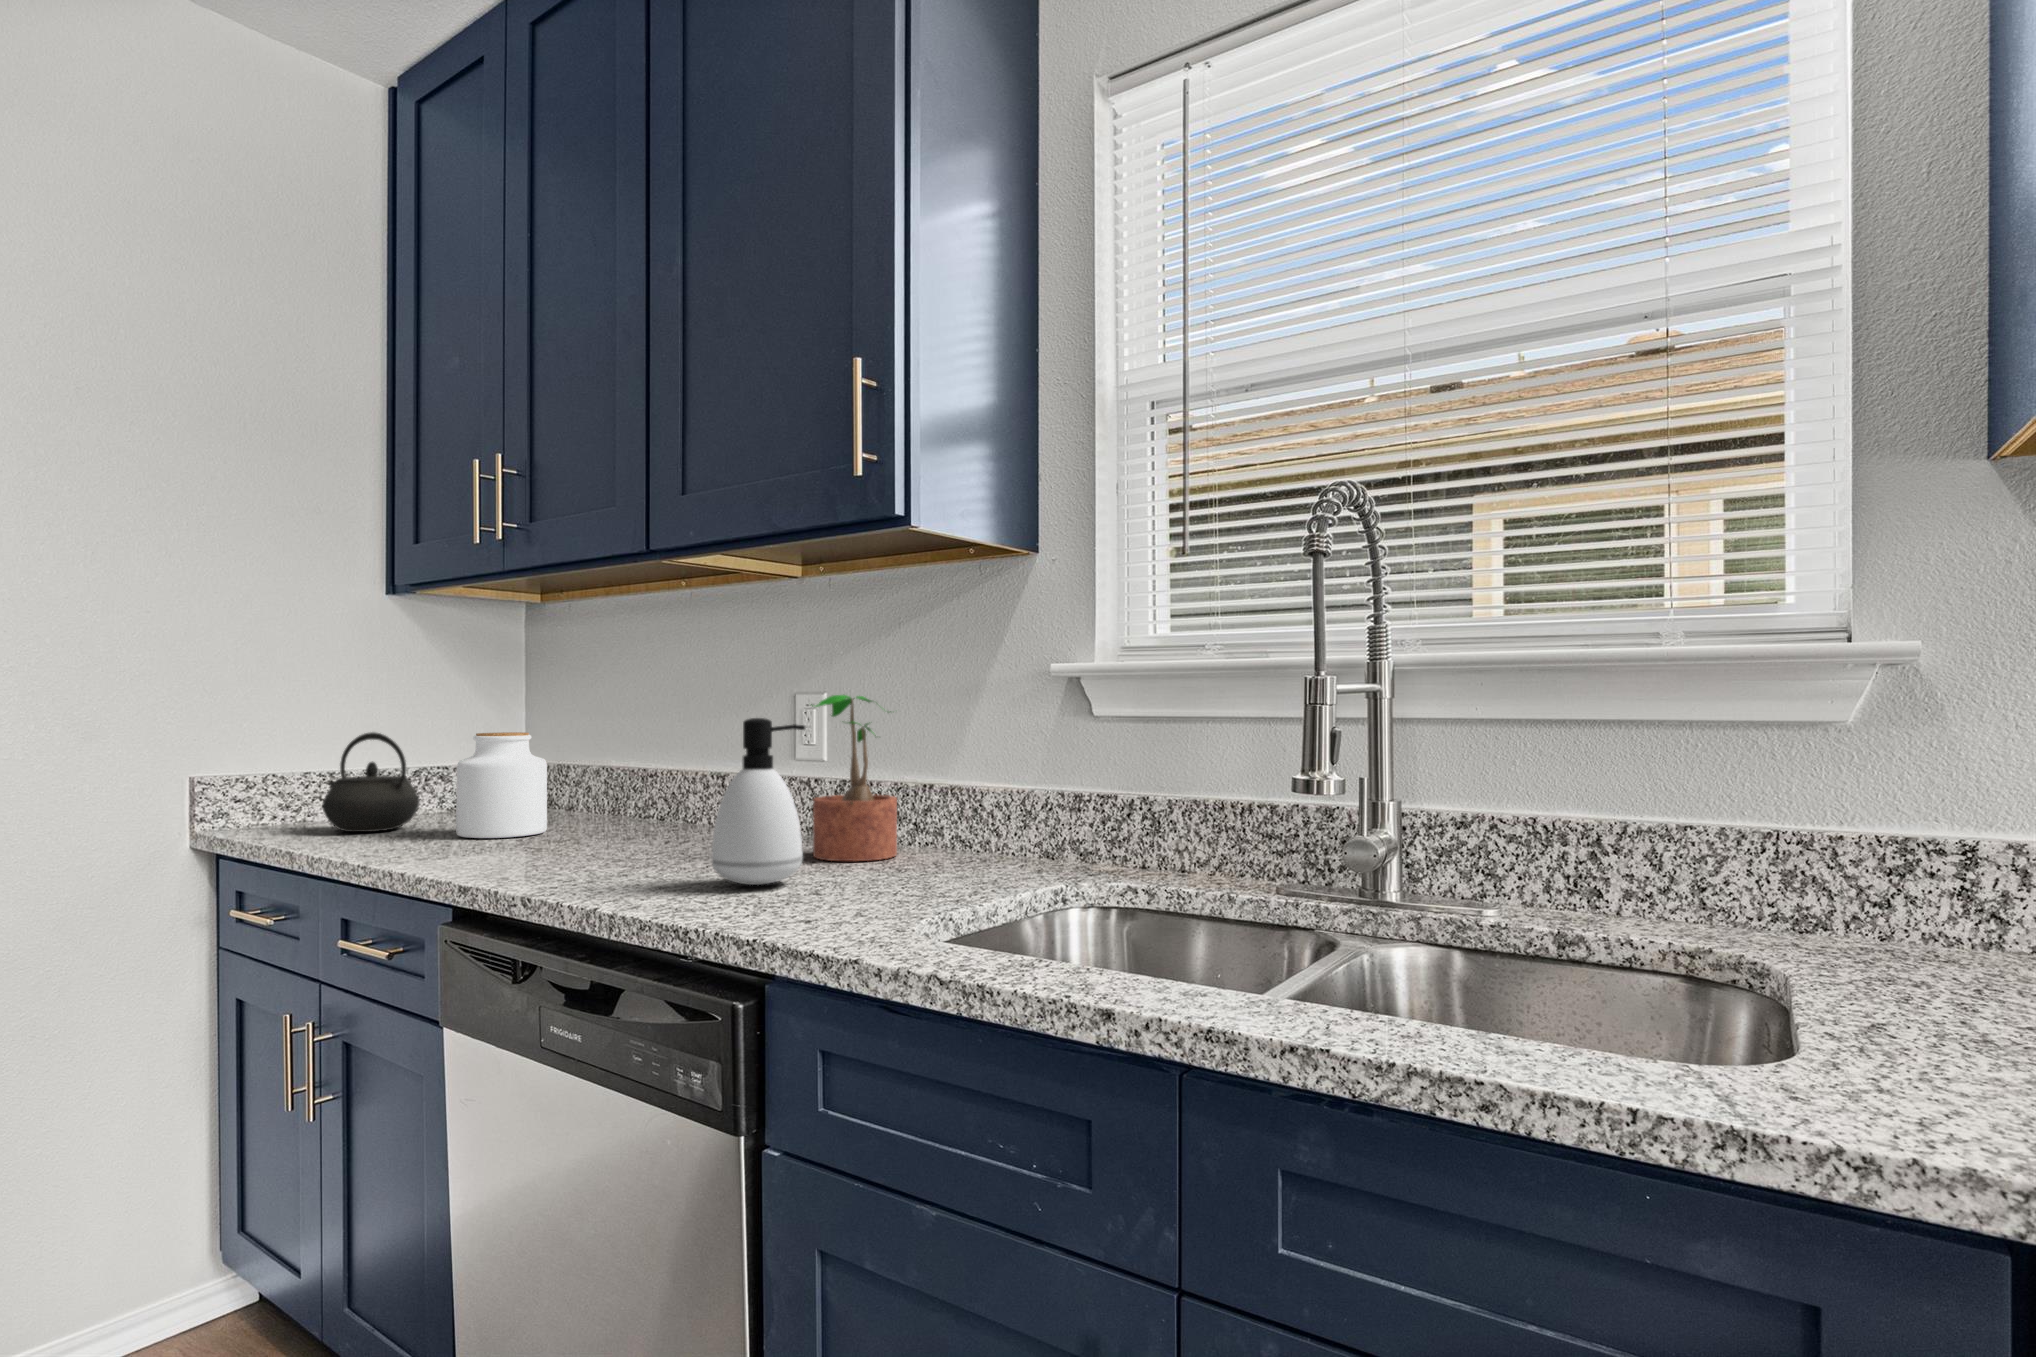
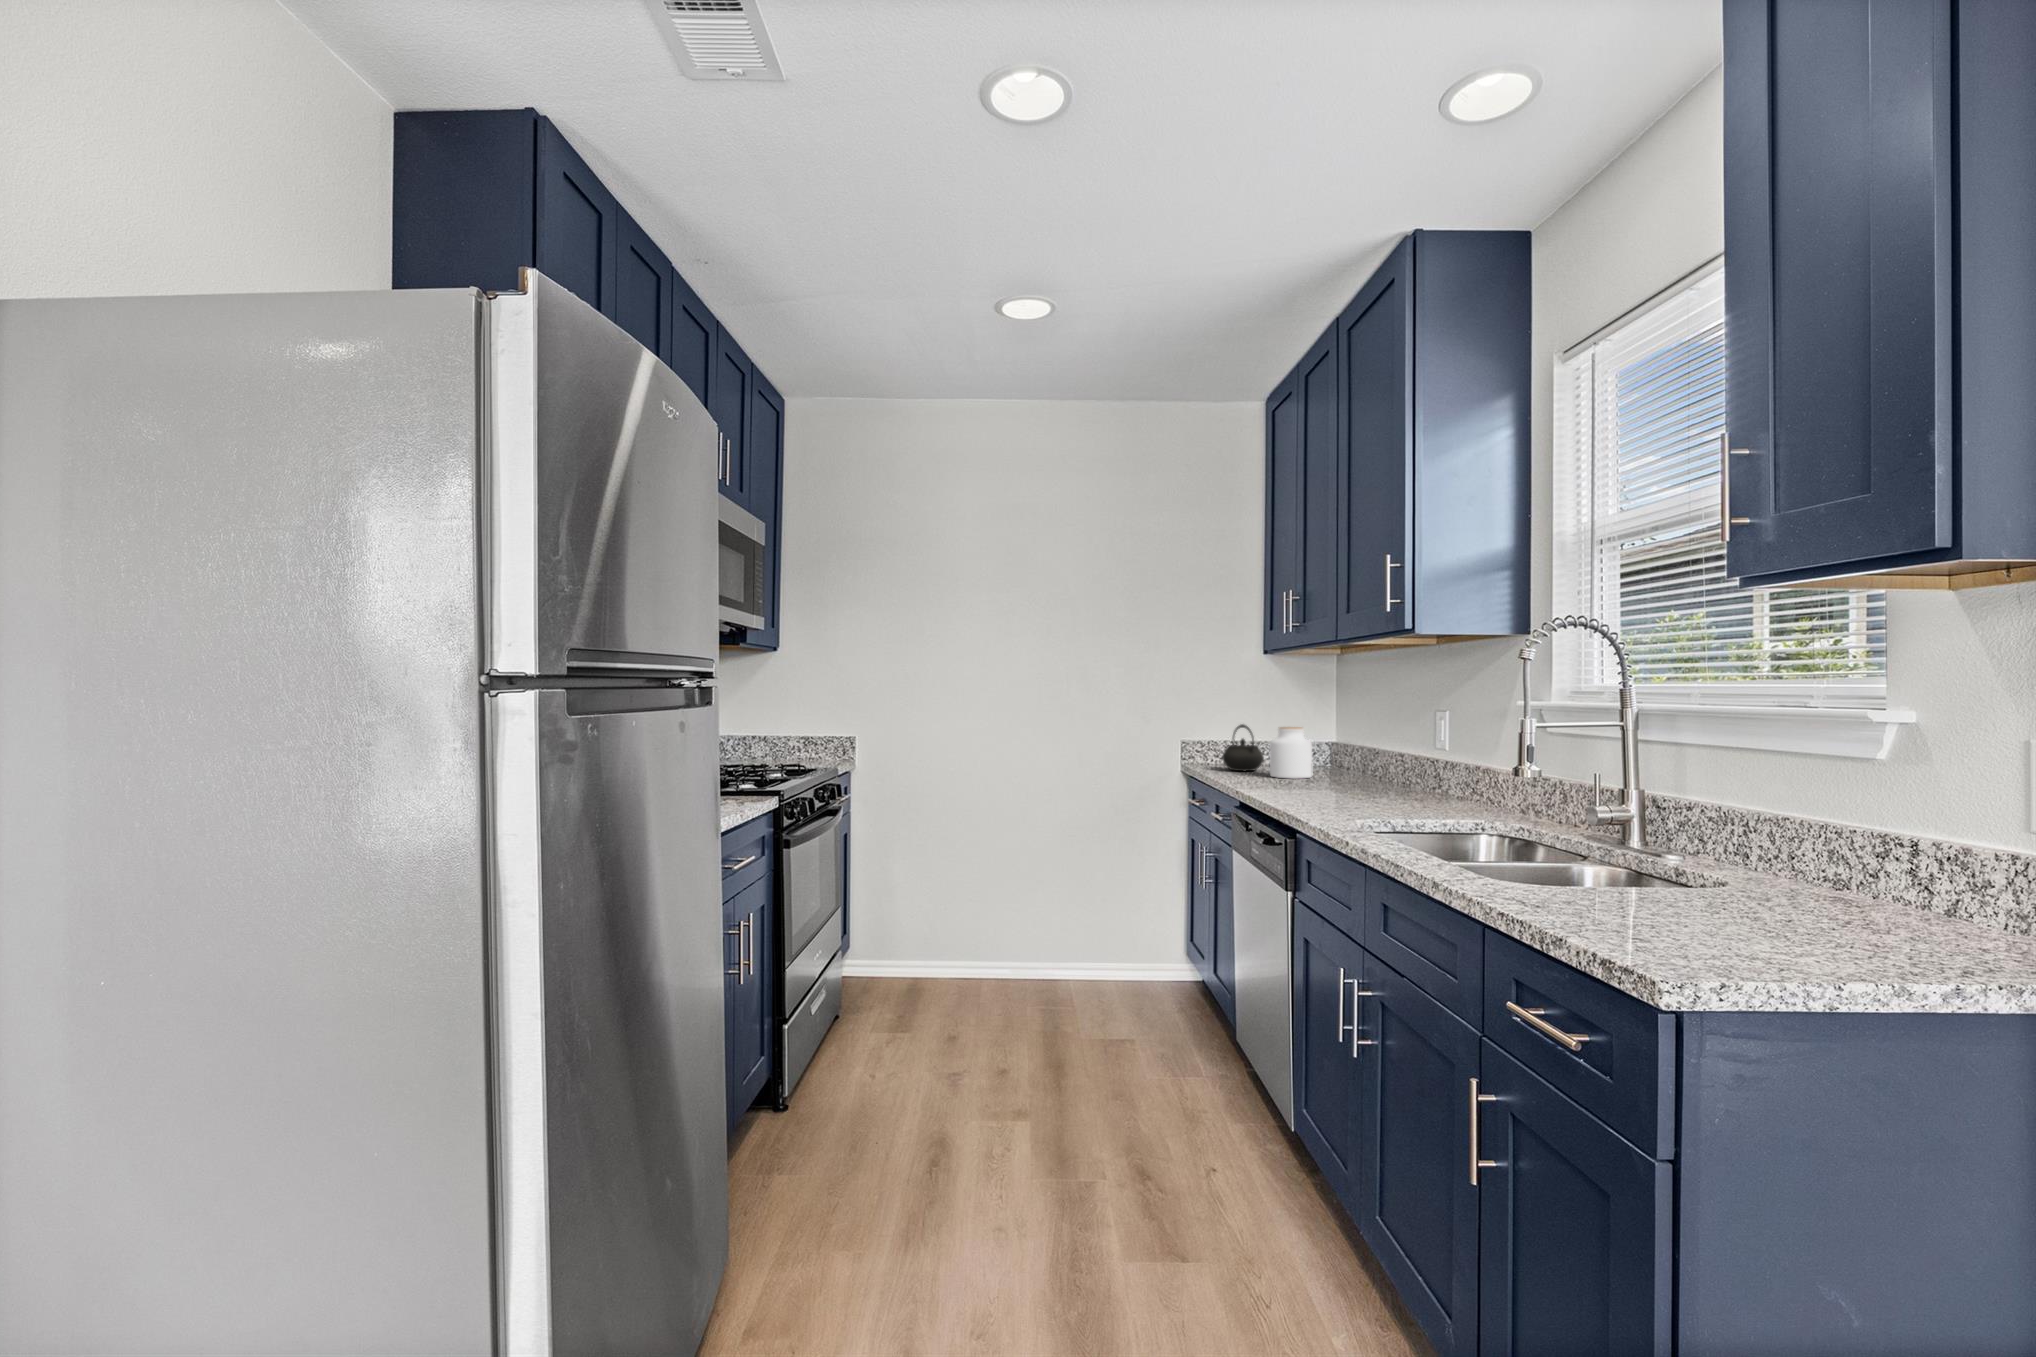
potted plant: present [813,695,897,861] -> none [1399,716,1452,803]
soap dispenser: present [712,718,805,885] -> none [1322,728,1365,805]

